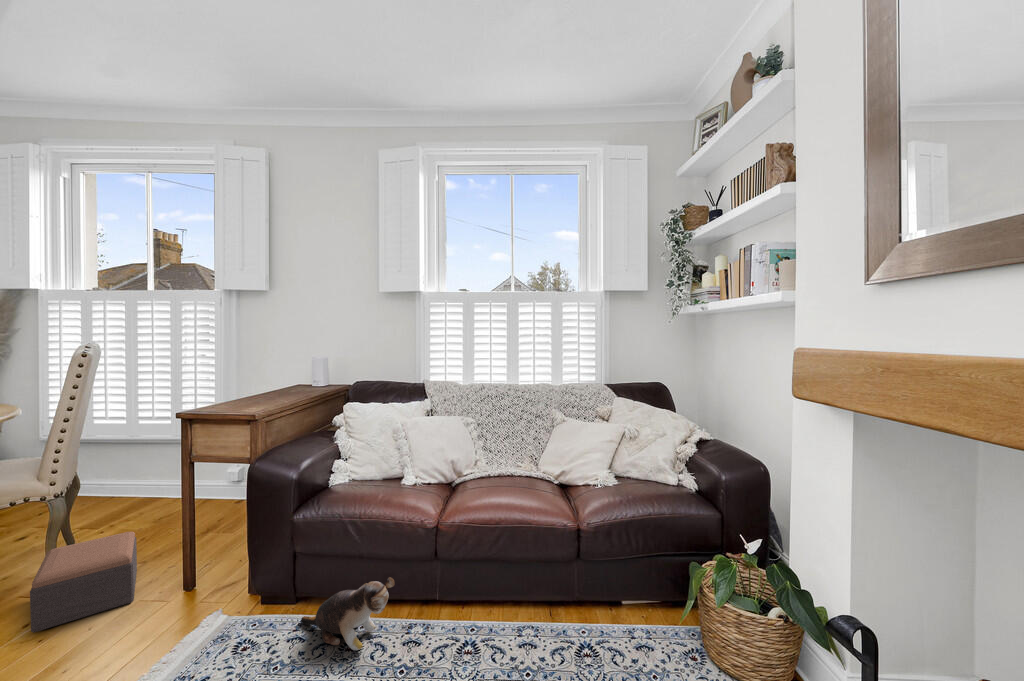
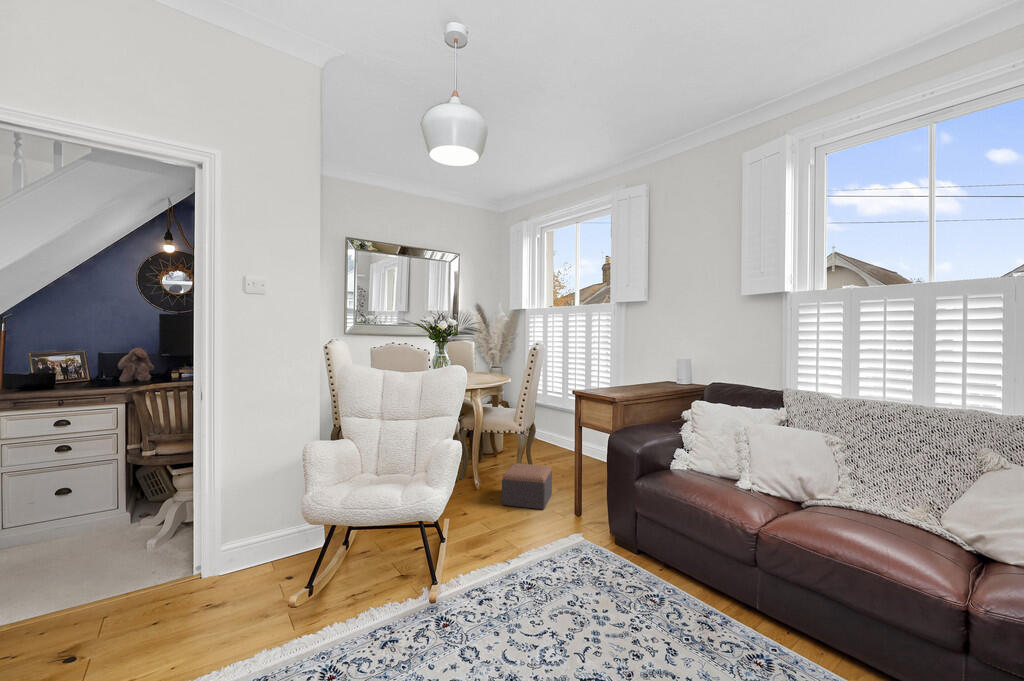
plush toy: present [301,577,395,650] -> none [627,548,692,604]

